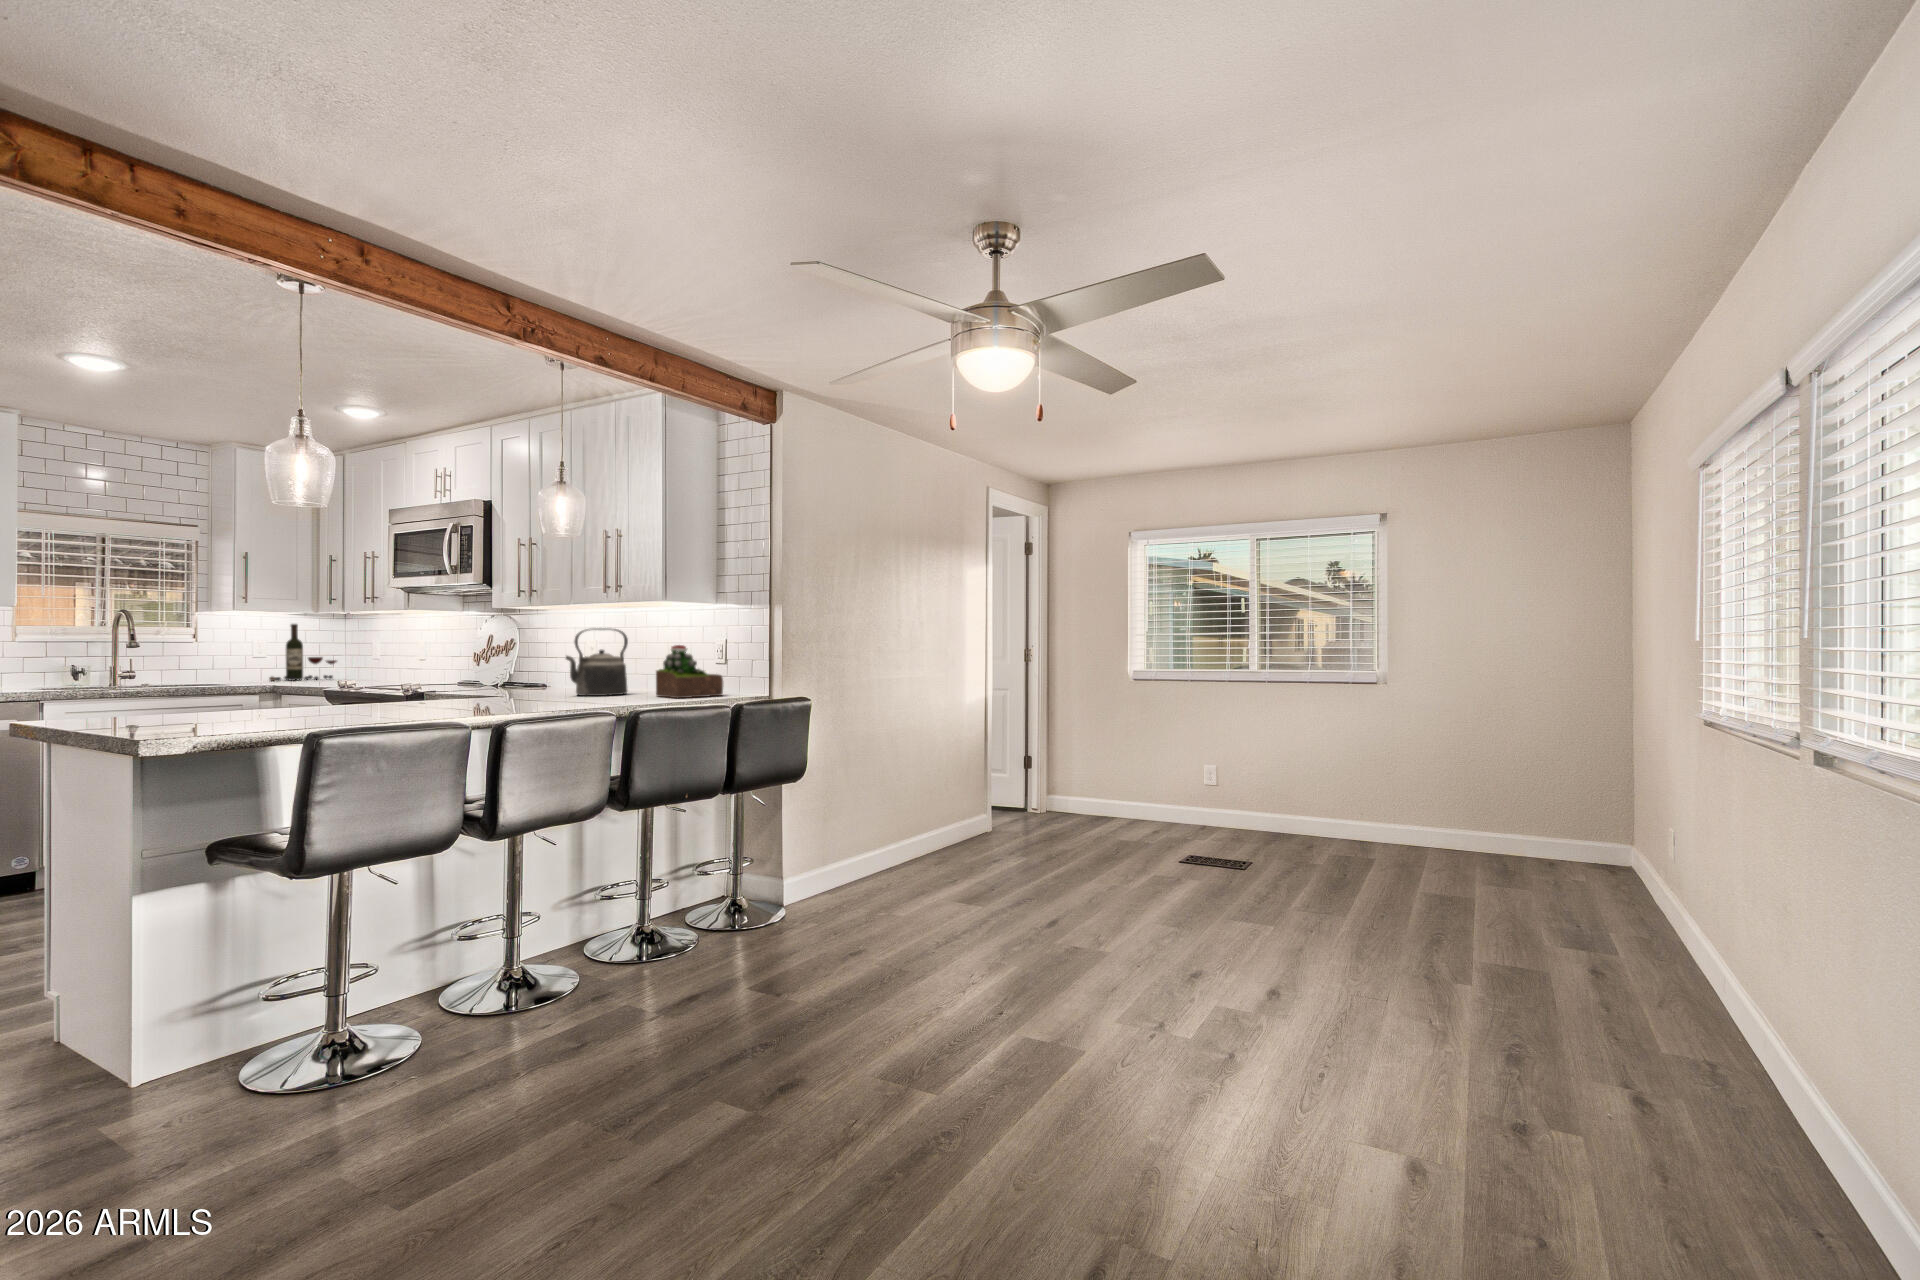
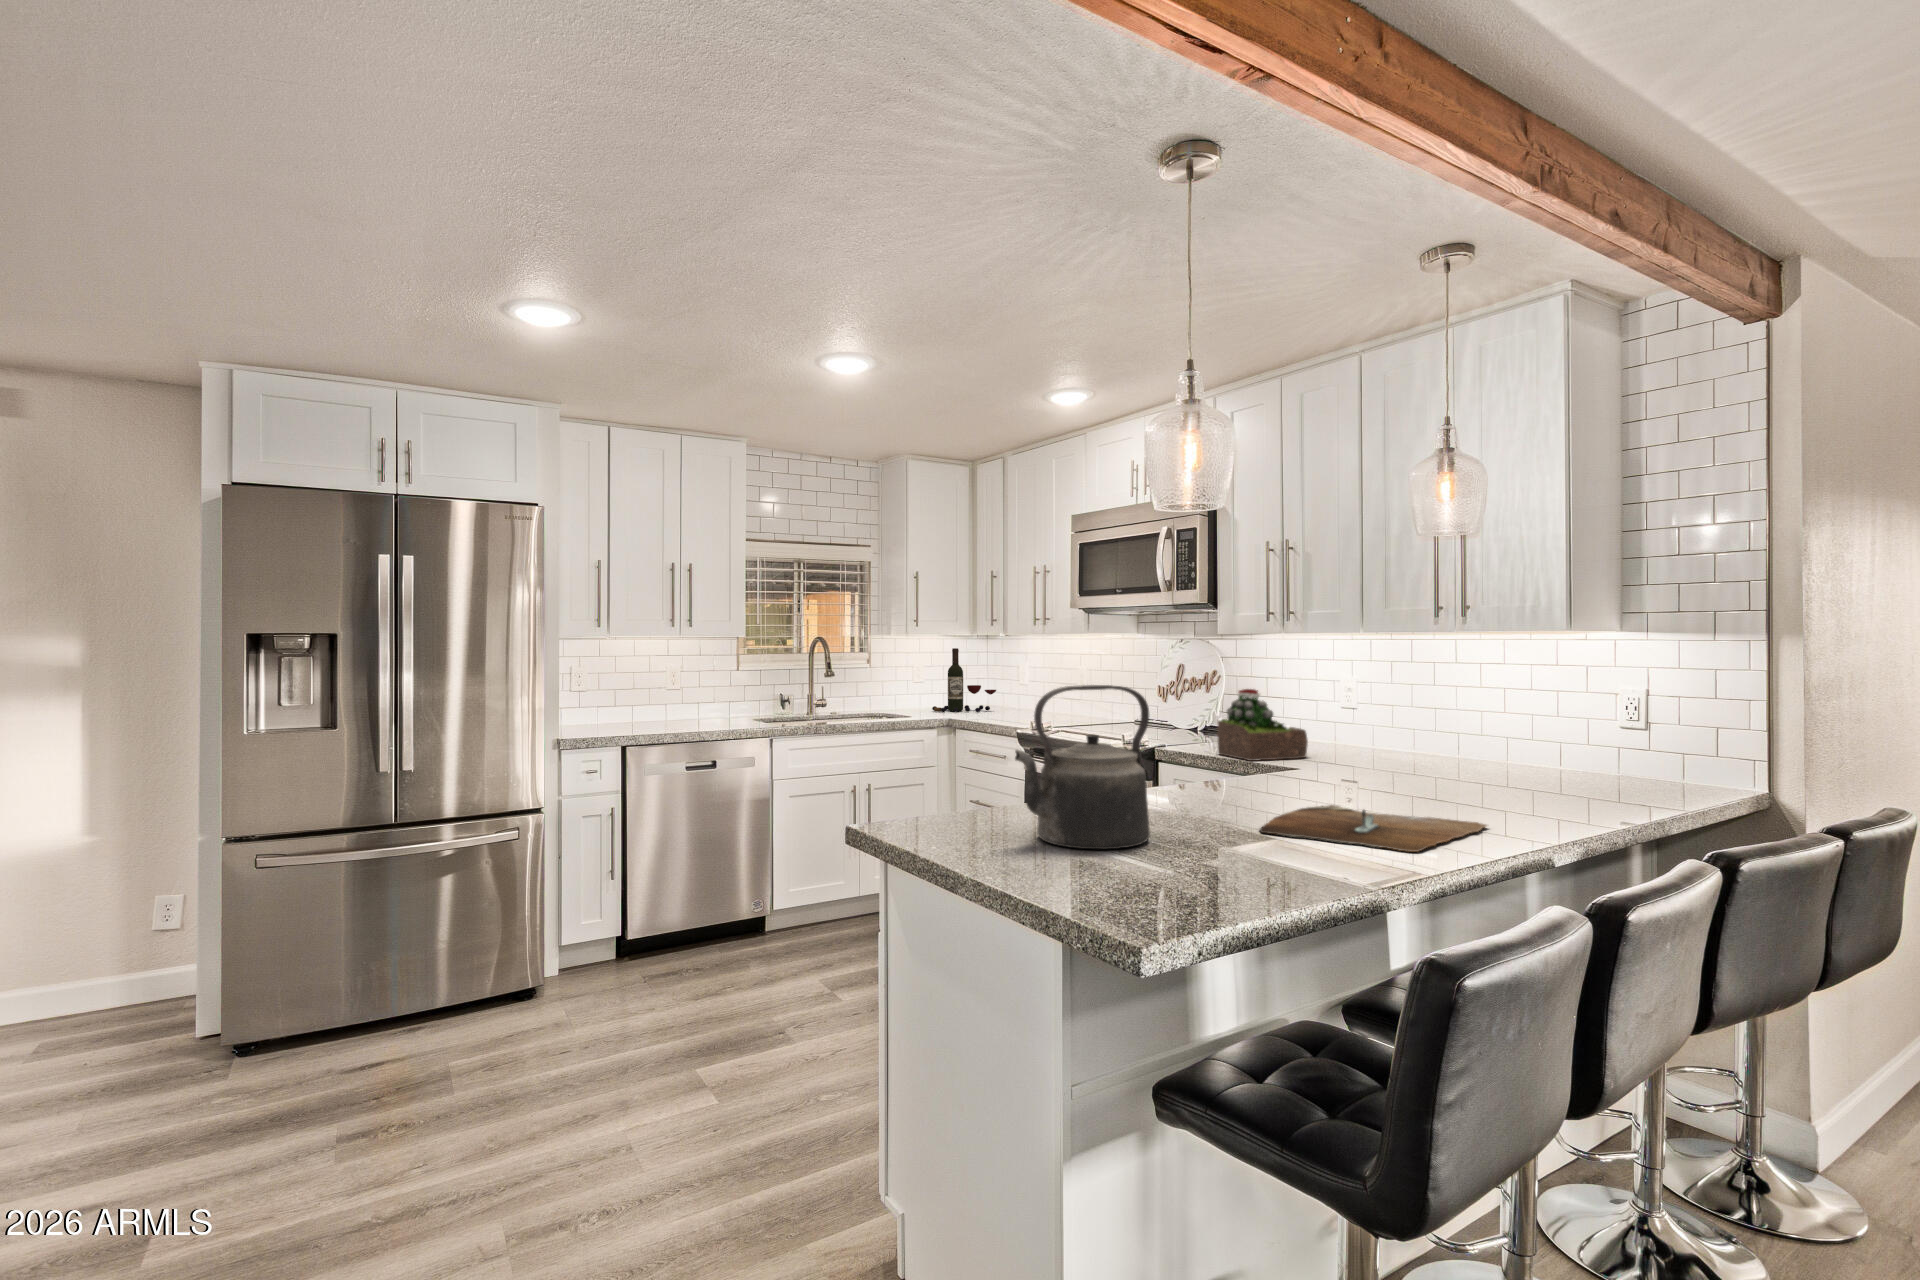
kettle: present [566,628,628,696] -> present [1015,685,1150,849]
succulent plant: present [656,645,723,698] -> present [1218,689,1308,761]
cutting board: none [359,704,530,722] -> present [1260,805,1487,852]

